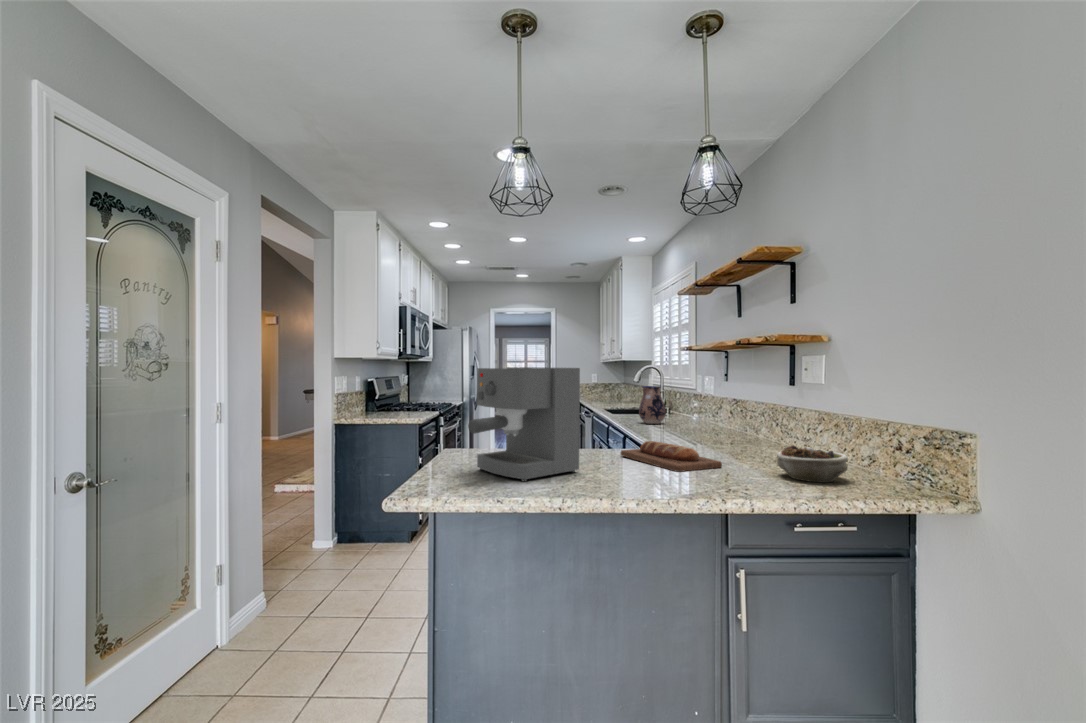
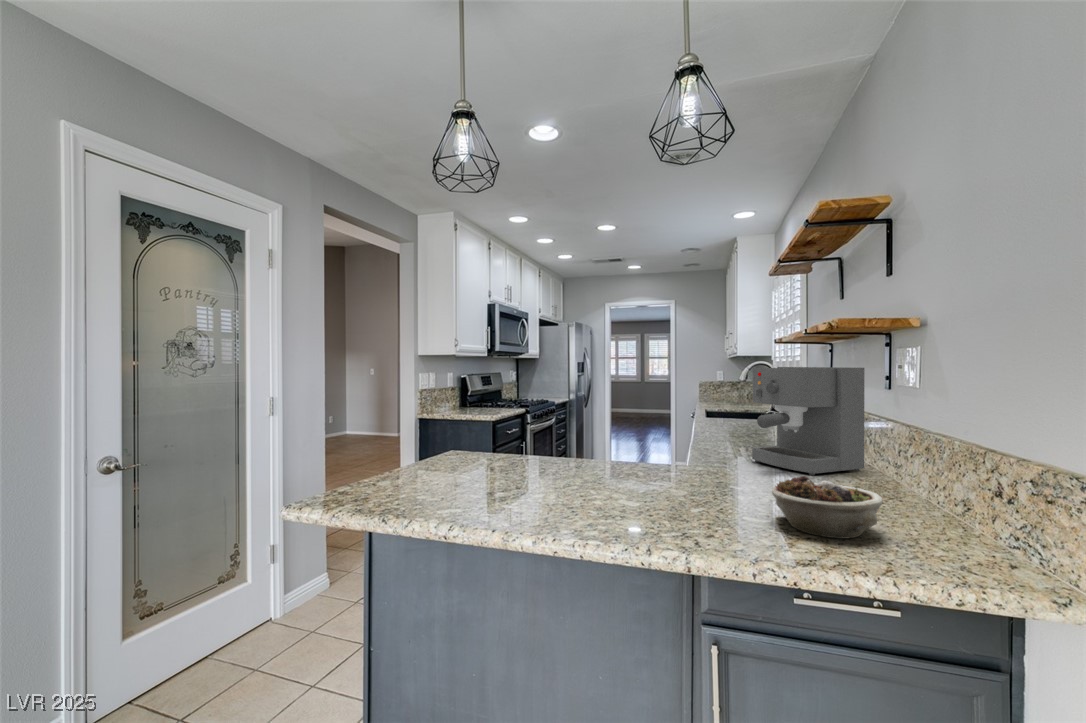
coffee maker: present [468,367,580,481] -> present [752,367,865,476]
ceramic pitcher: present [639,386,666,424] -> none [718,386,752,431]
bread loaf: present [621,441,722,472] -> none [610,454,714,499]

